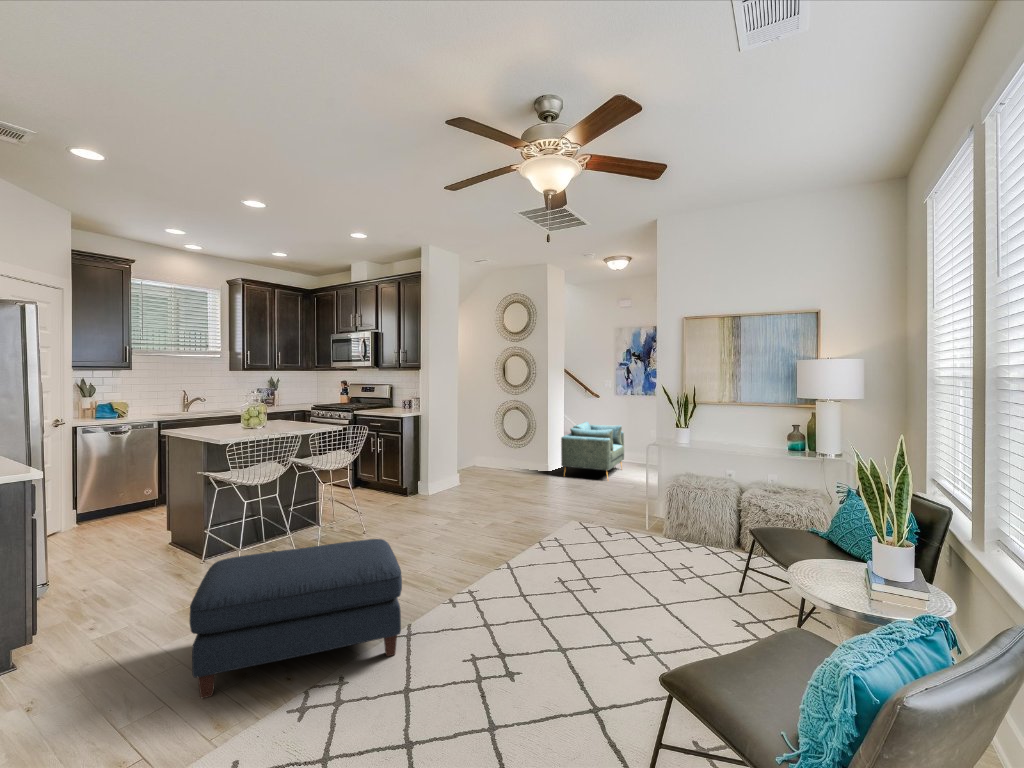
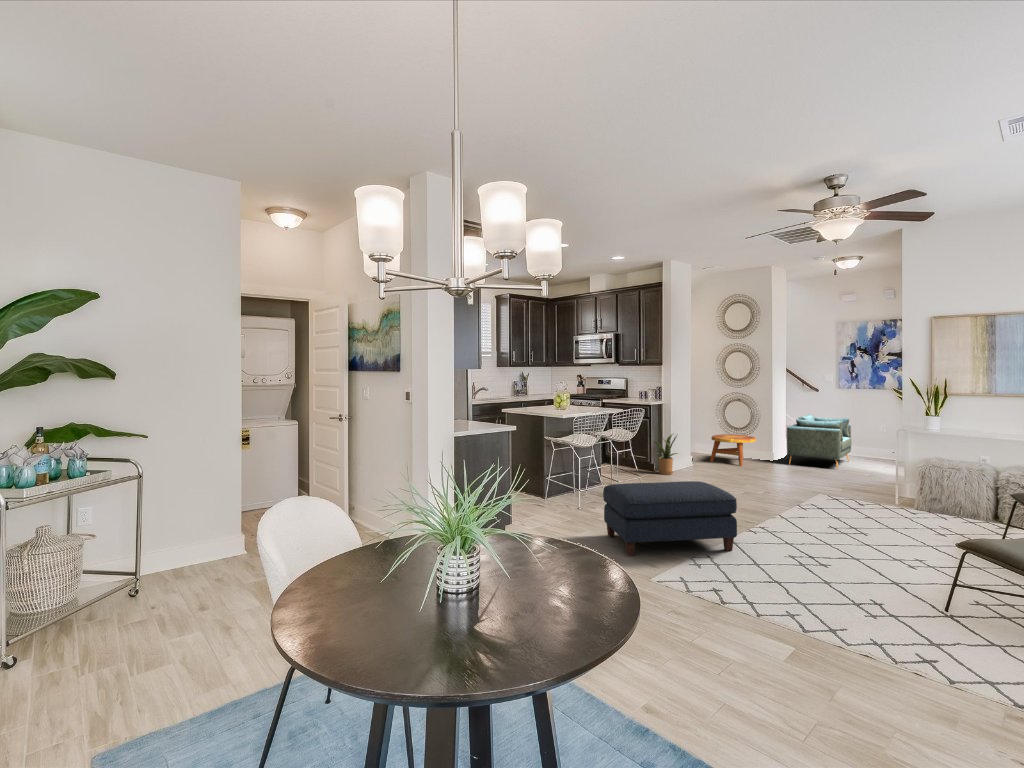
side table: none [484,445,532,482] -> present [710,434,756,466]
house plant: none [398,449,440,500] -> present [653,434,678,475]

